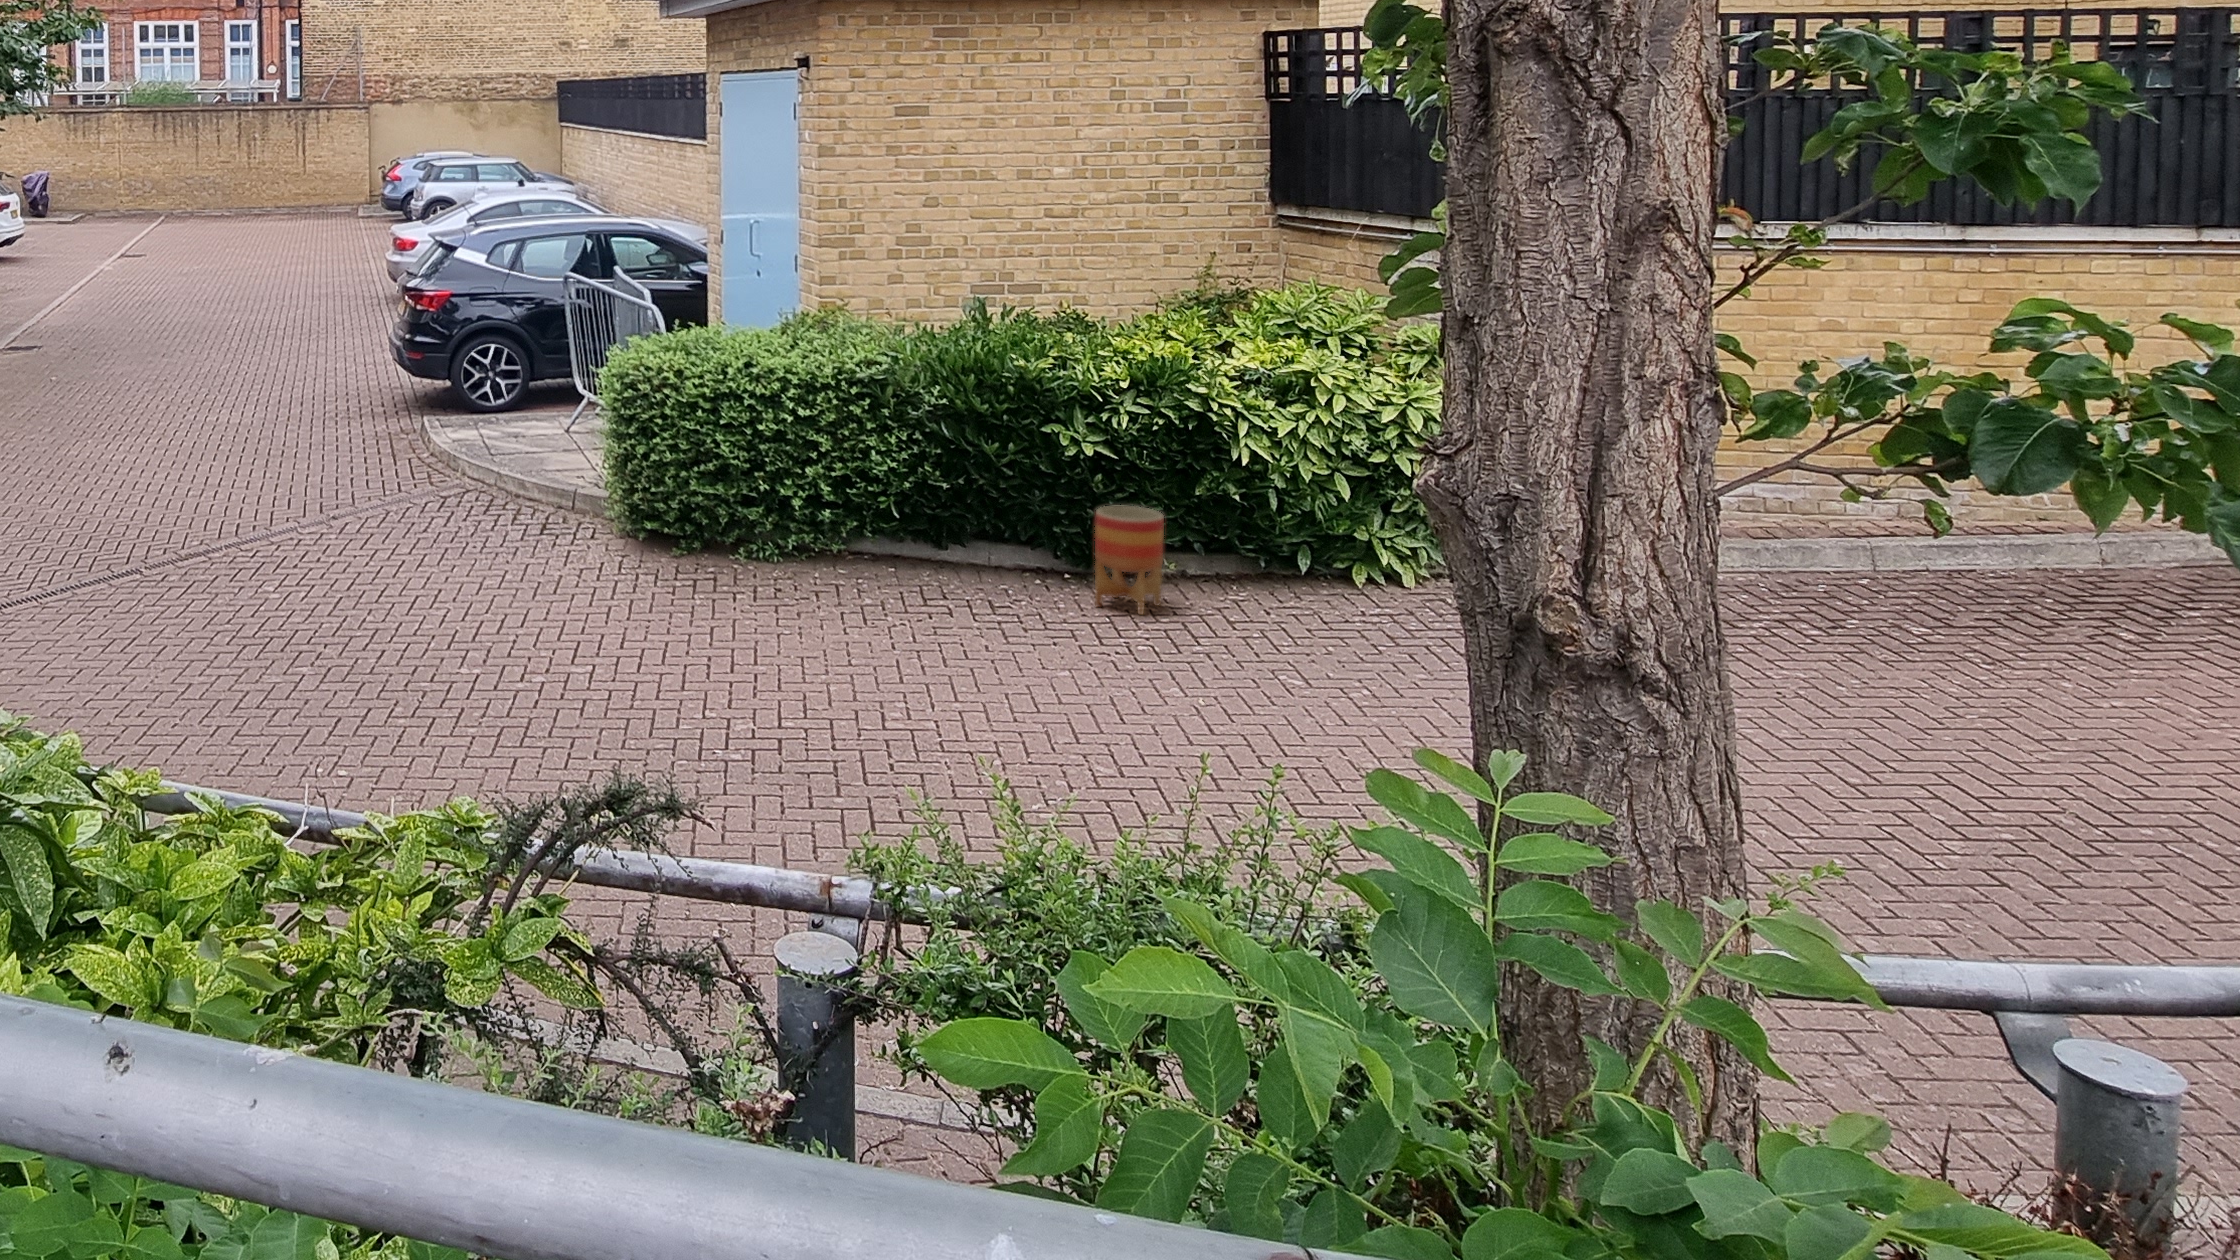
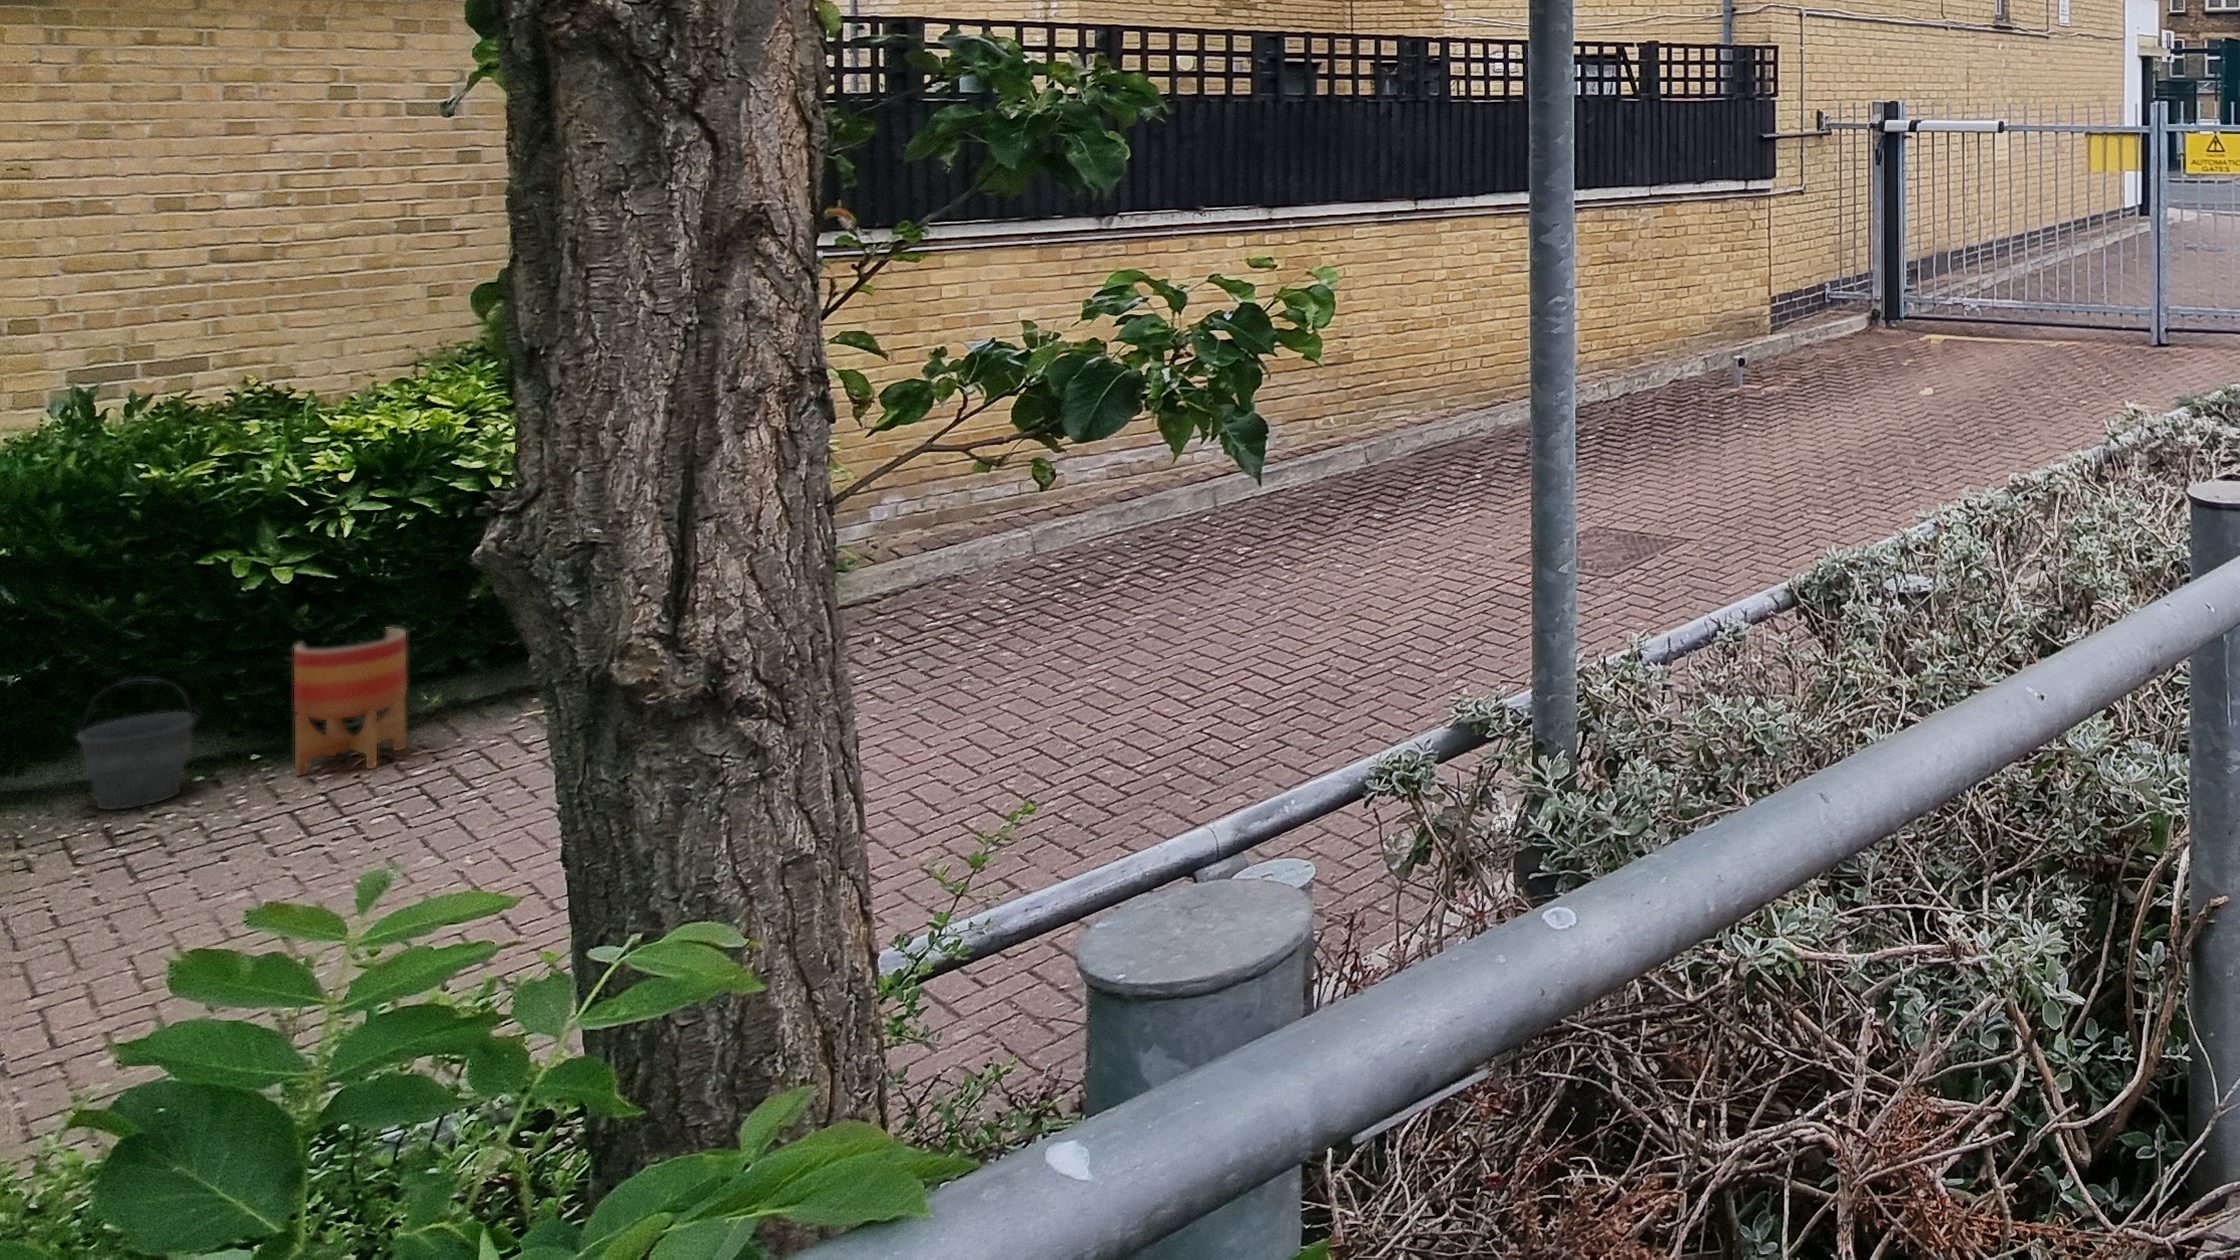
bucket: none [975,512,1043,602] -> present [75,682,200,810]

